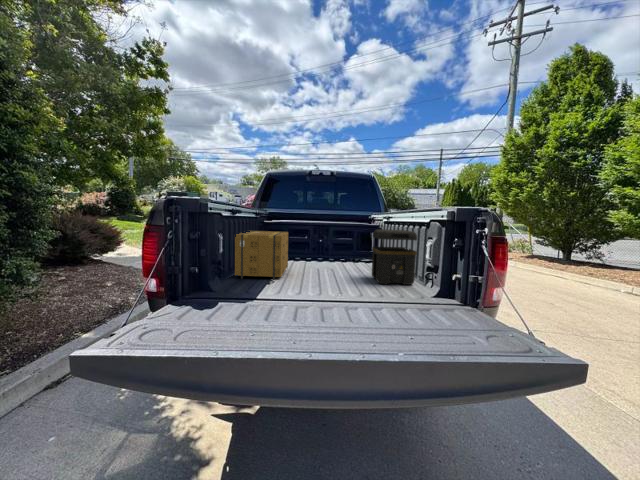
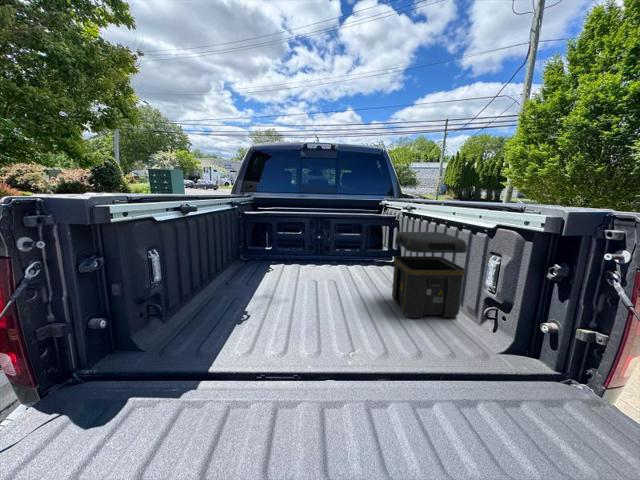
cardboard box: present [235,231,288,280] -> none [187,231,273,311]

